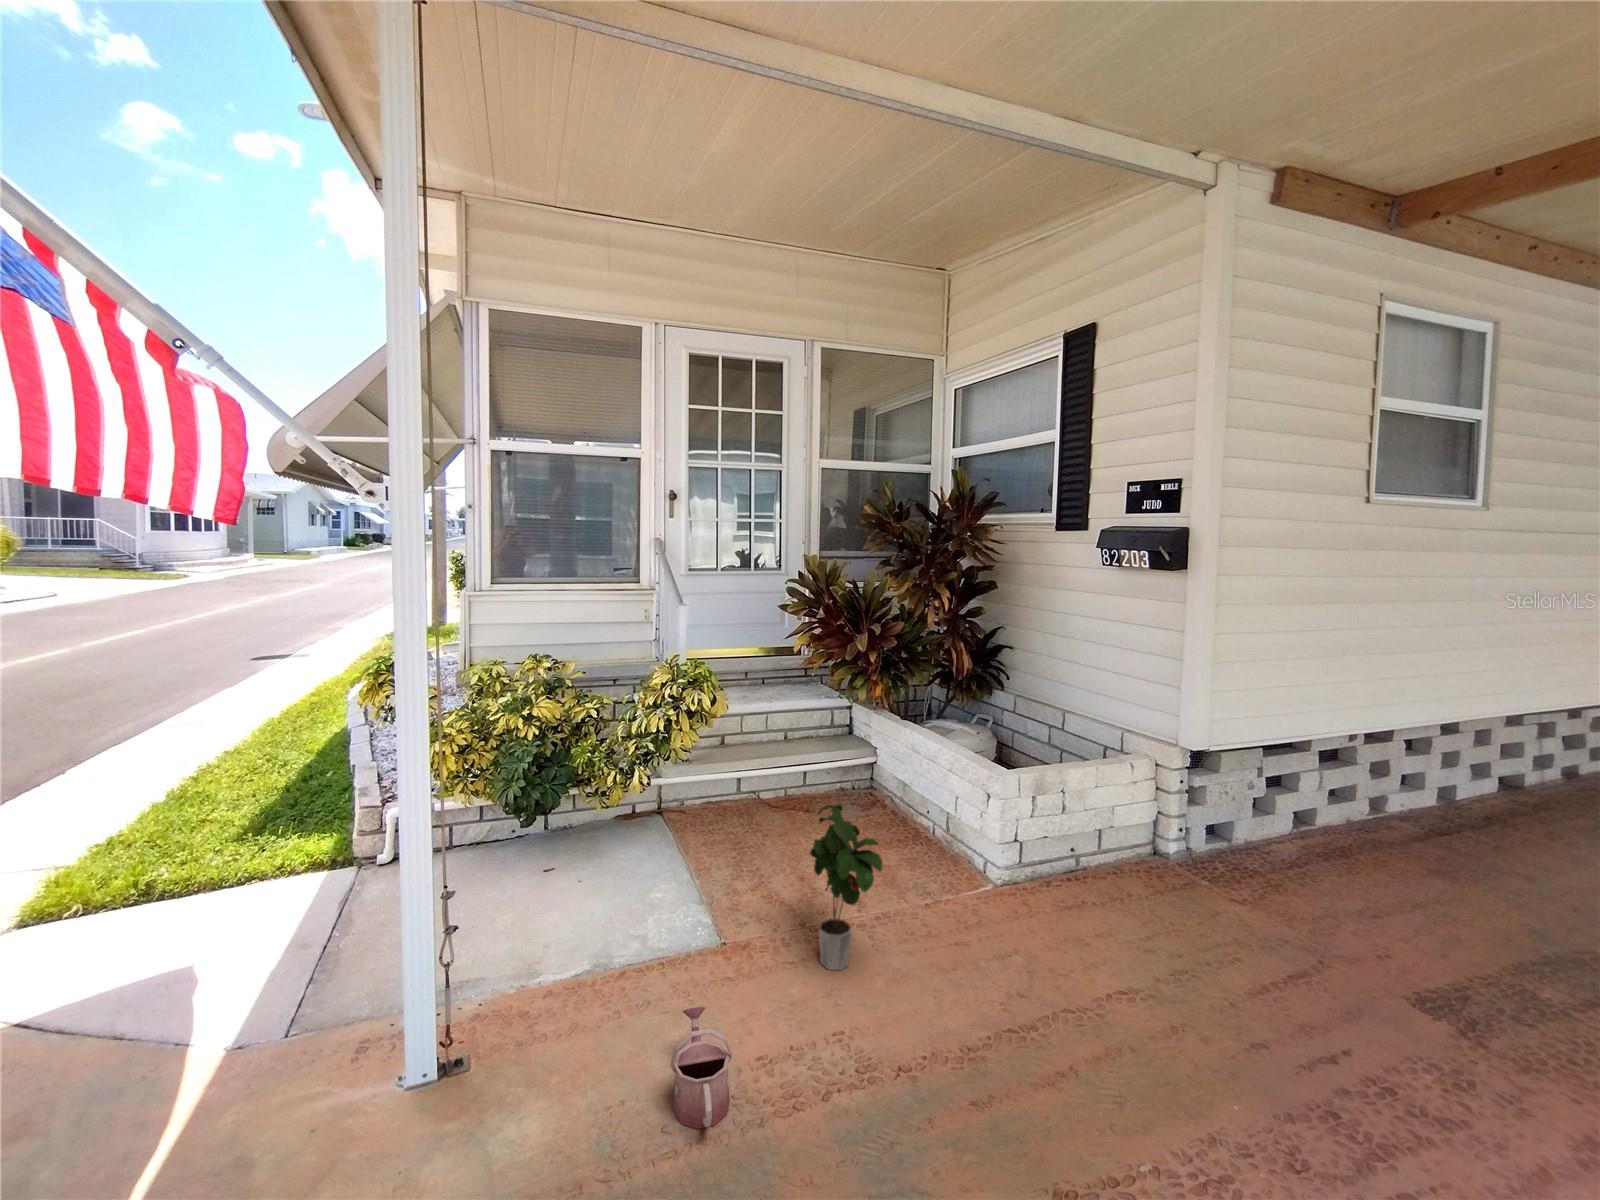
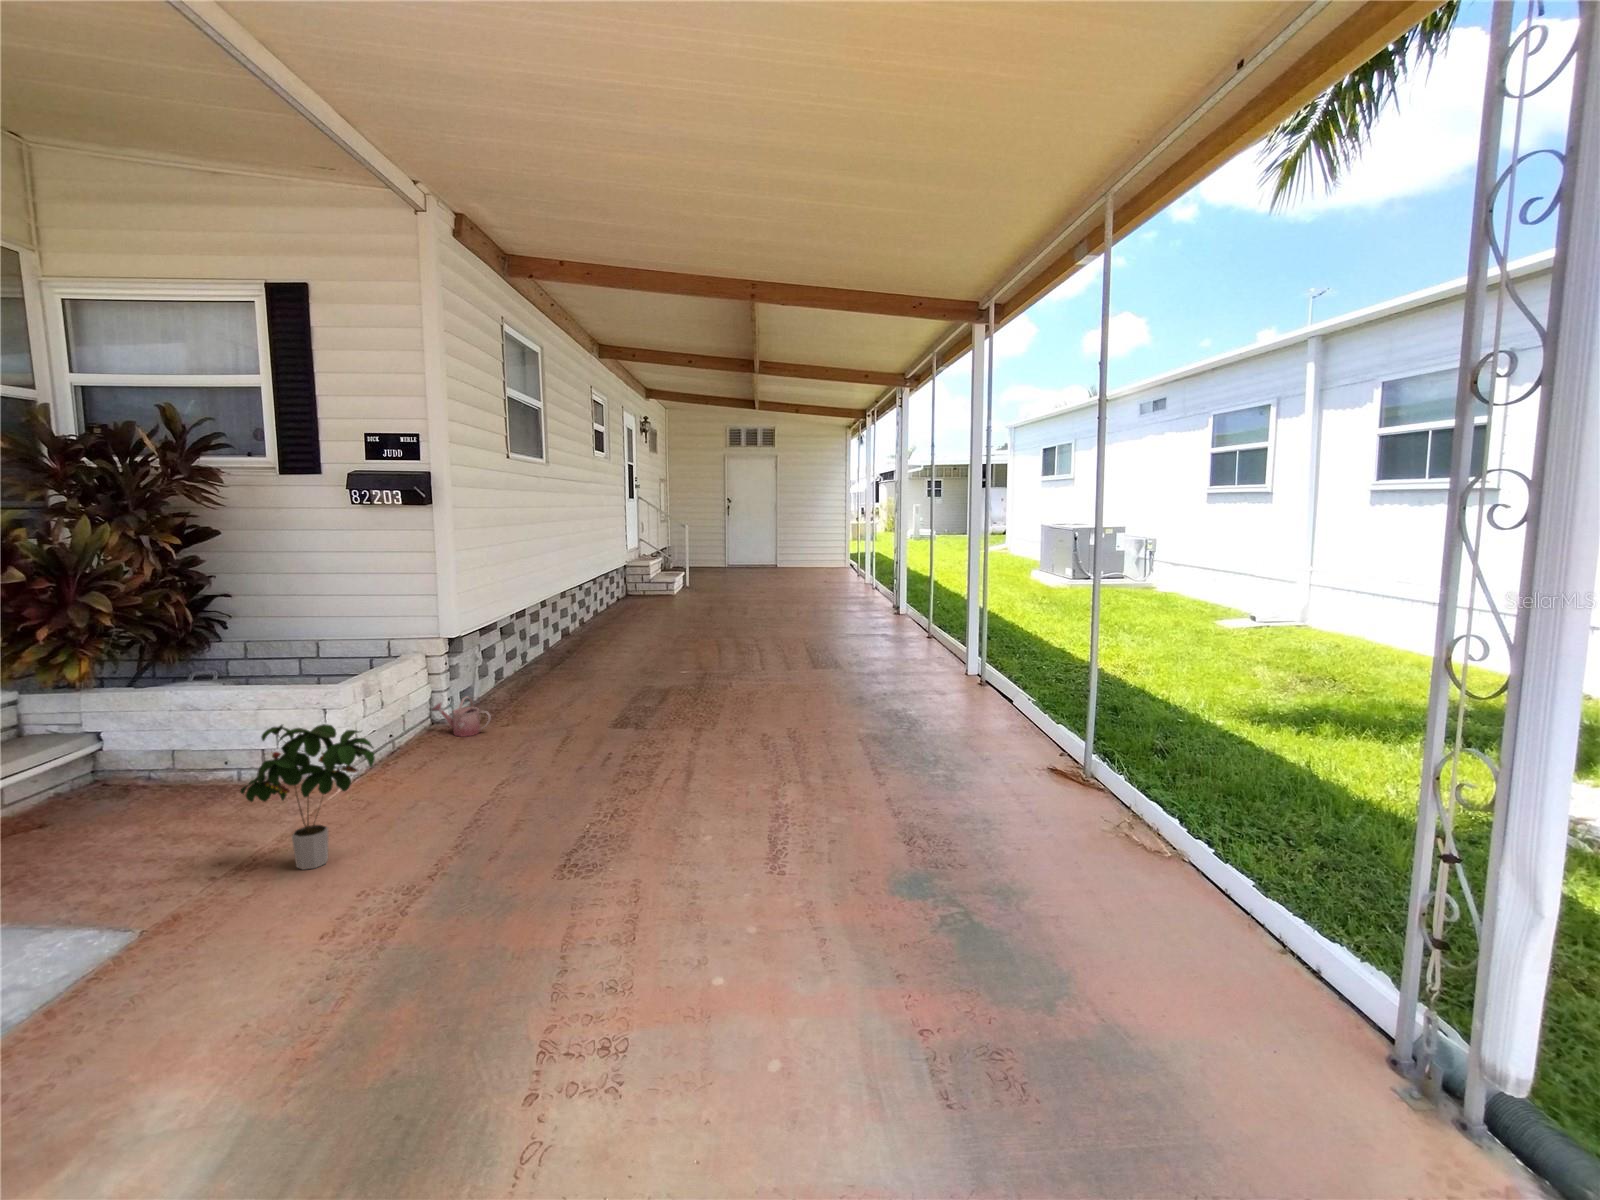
watering can: present [670,1006,732,1129] -> present [433,696,491,737]

